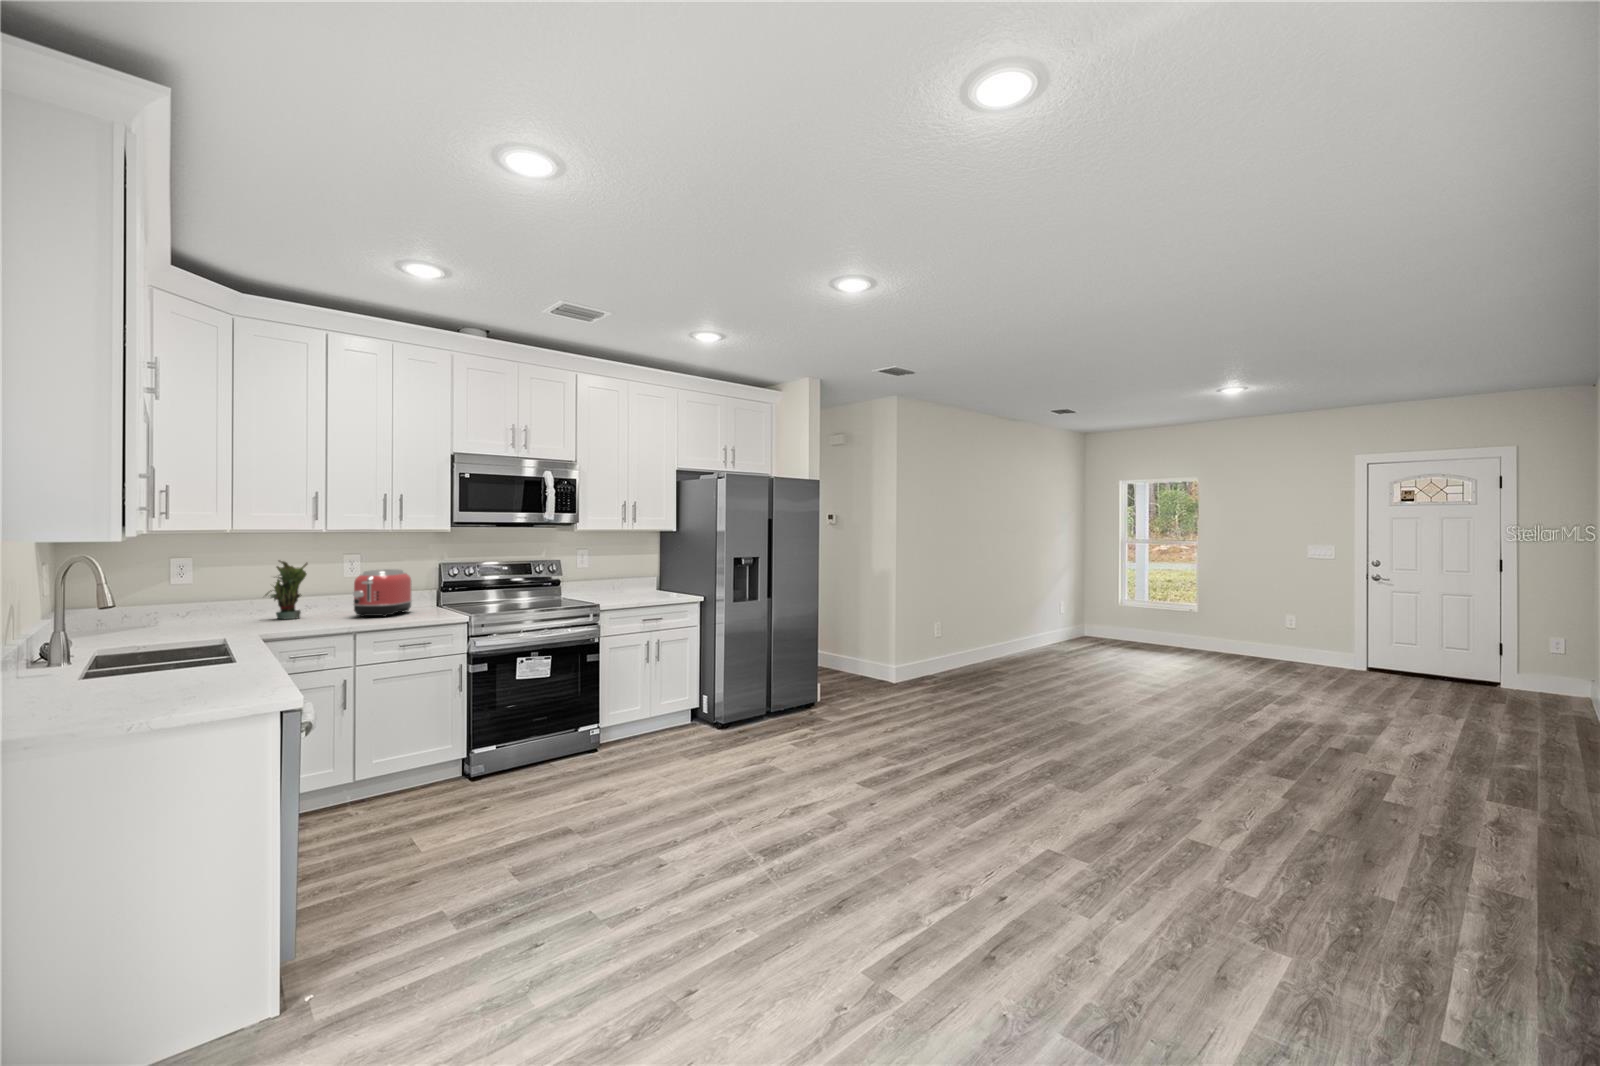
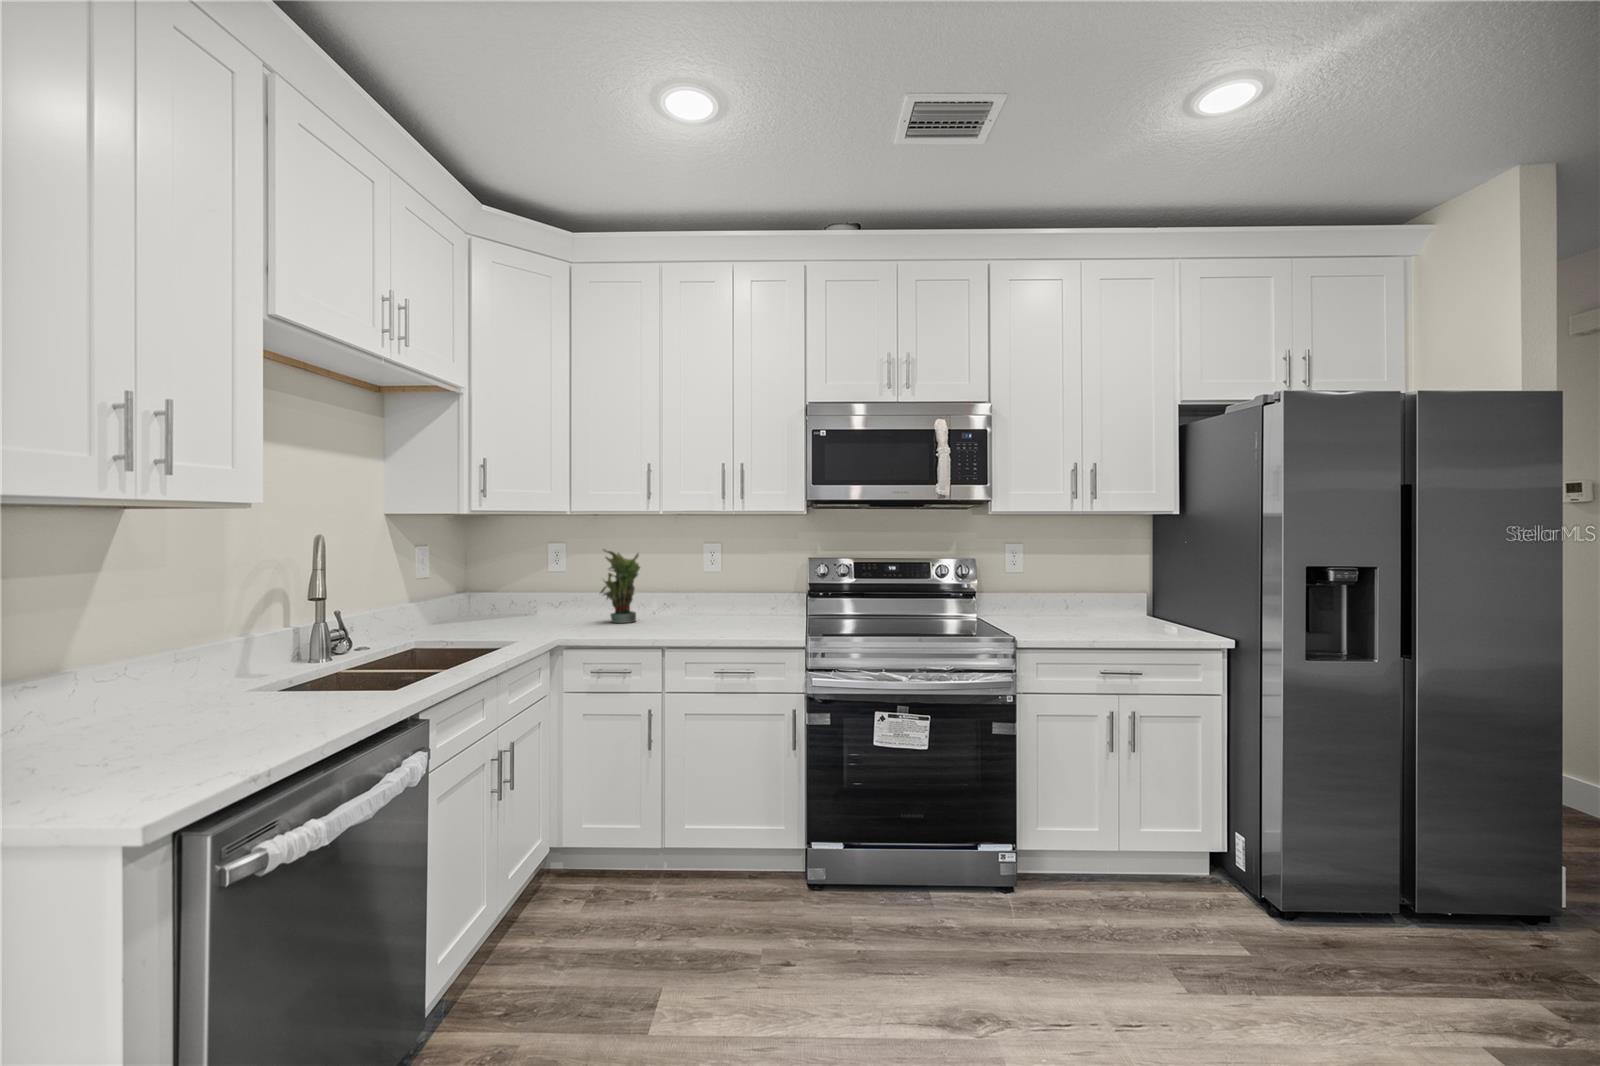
toaster: present [353,569,412,617] -> none [670,565,753,631]

